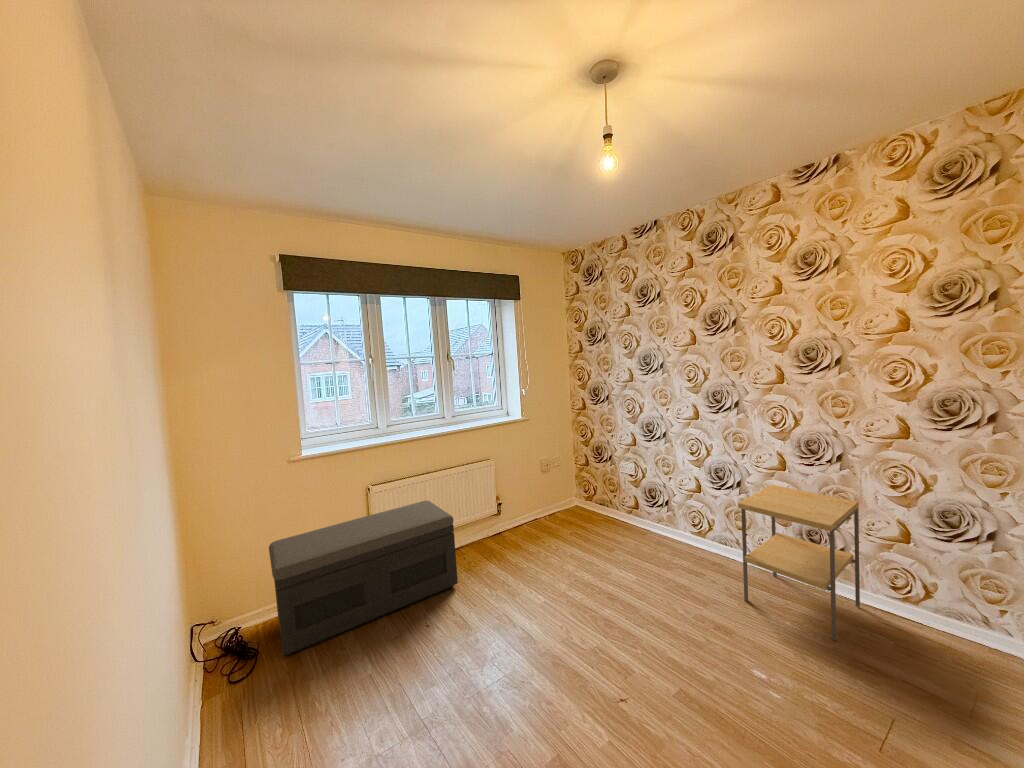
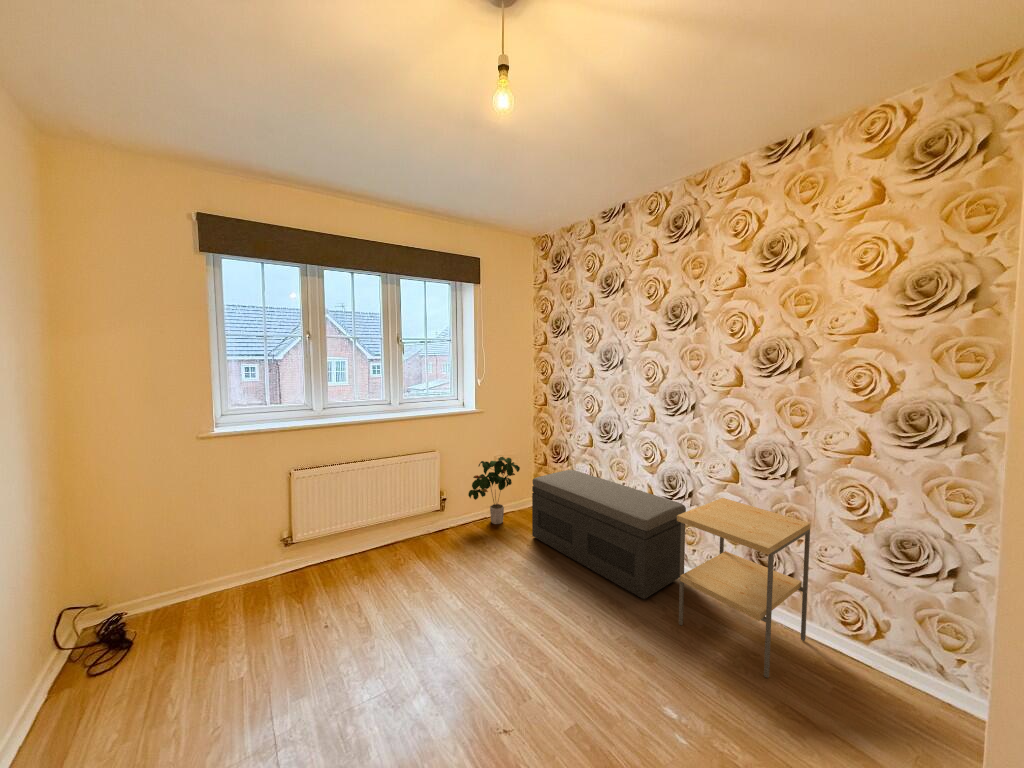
potted plant: none [522,460,565,524] -> present [468,457,520,524]
storage bench: present [269,501,458,655] -> present [532,470,686,599]

